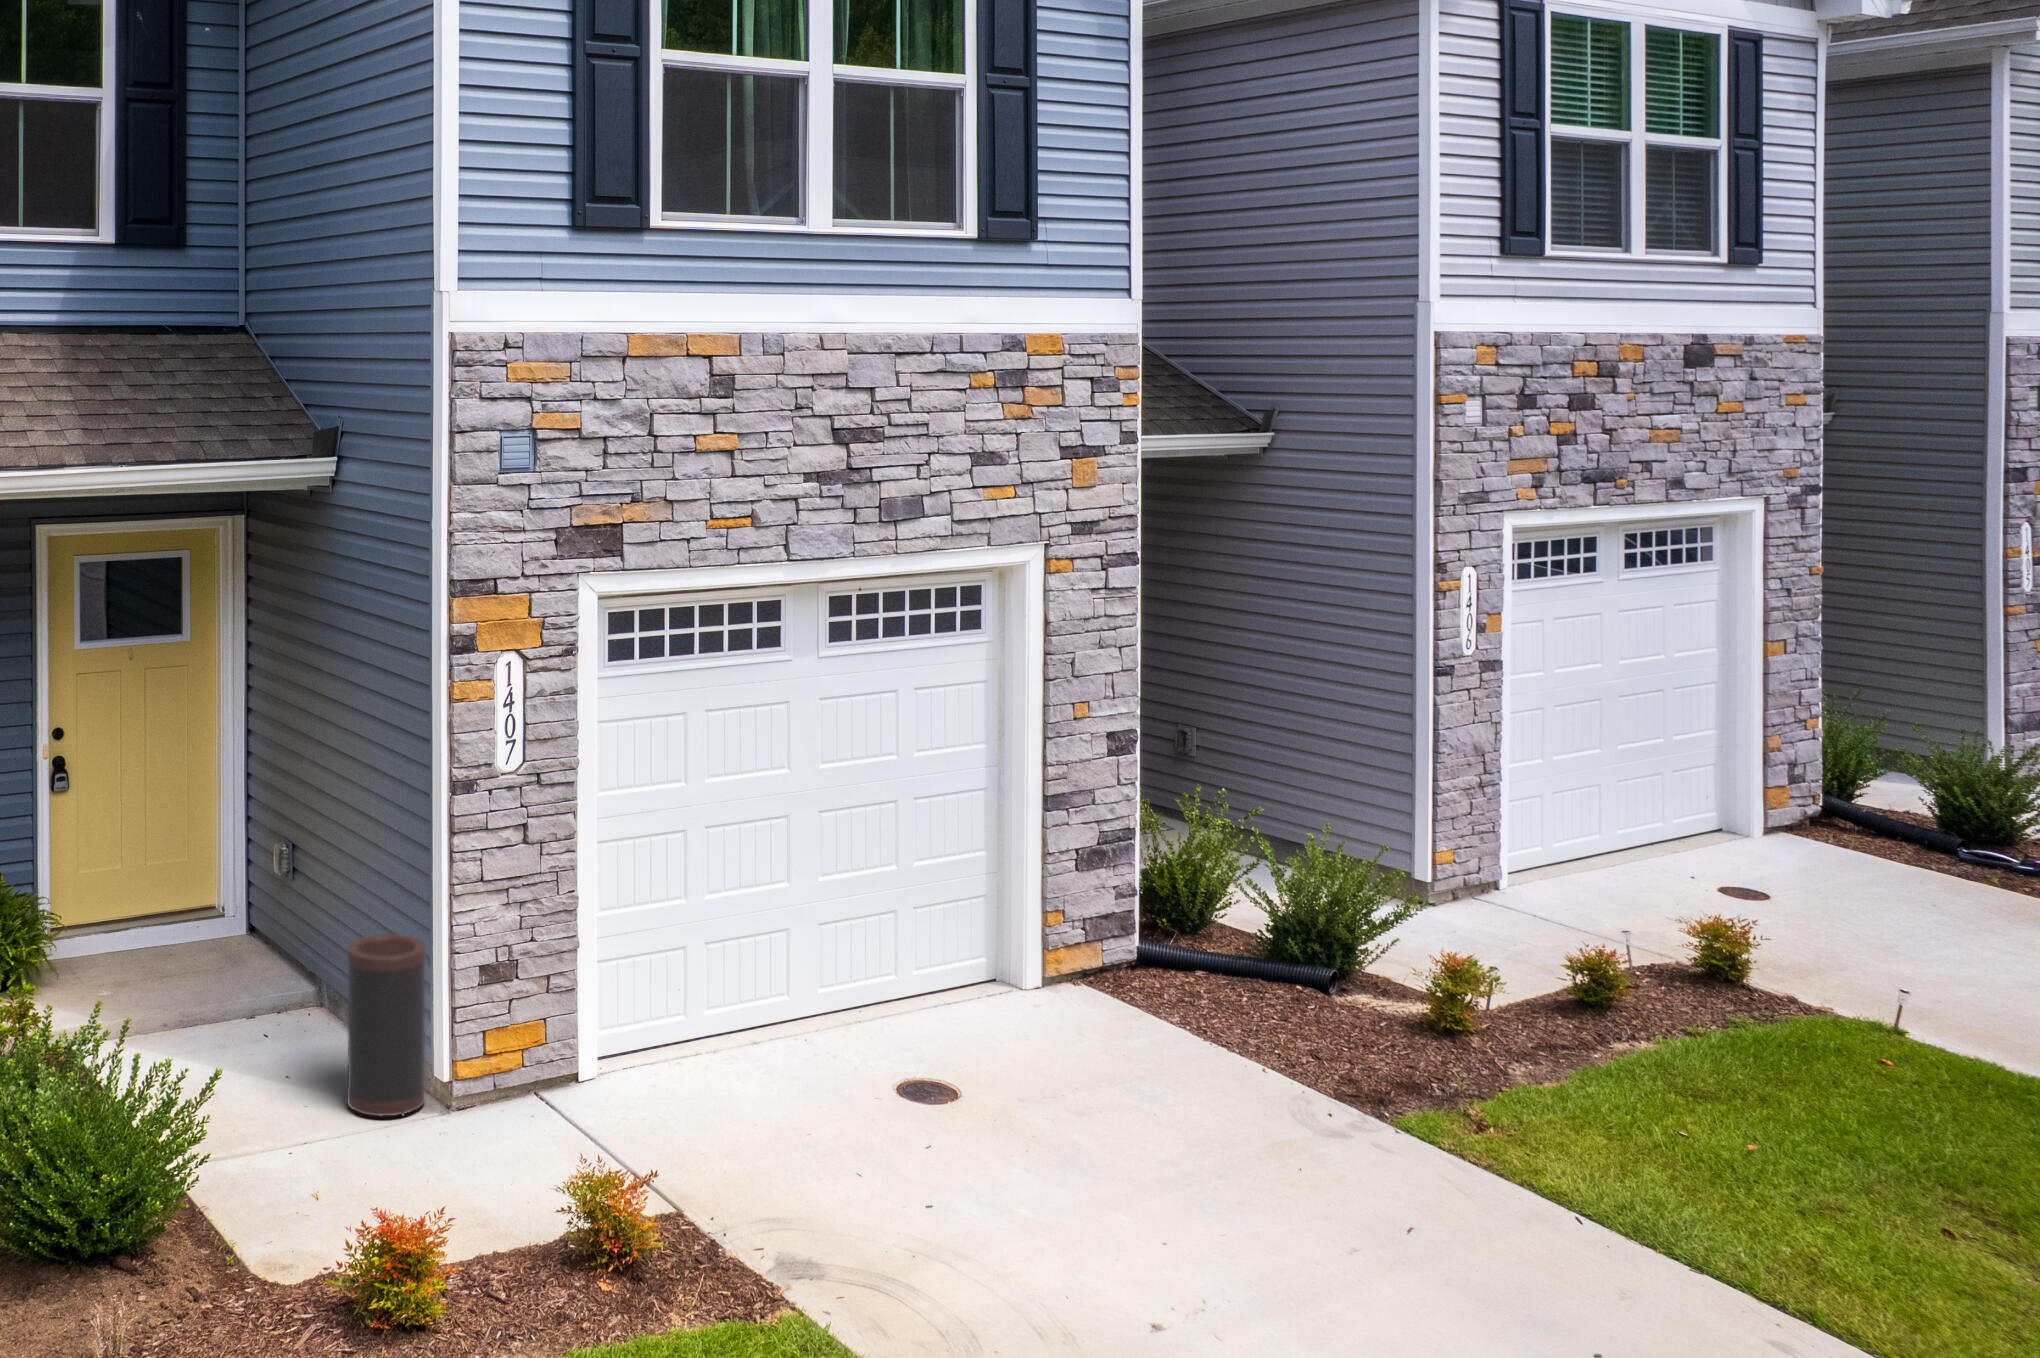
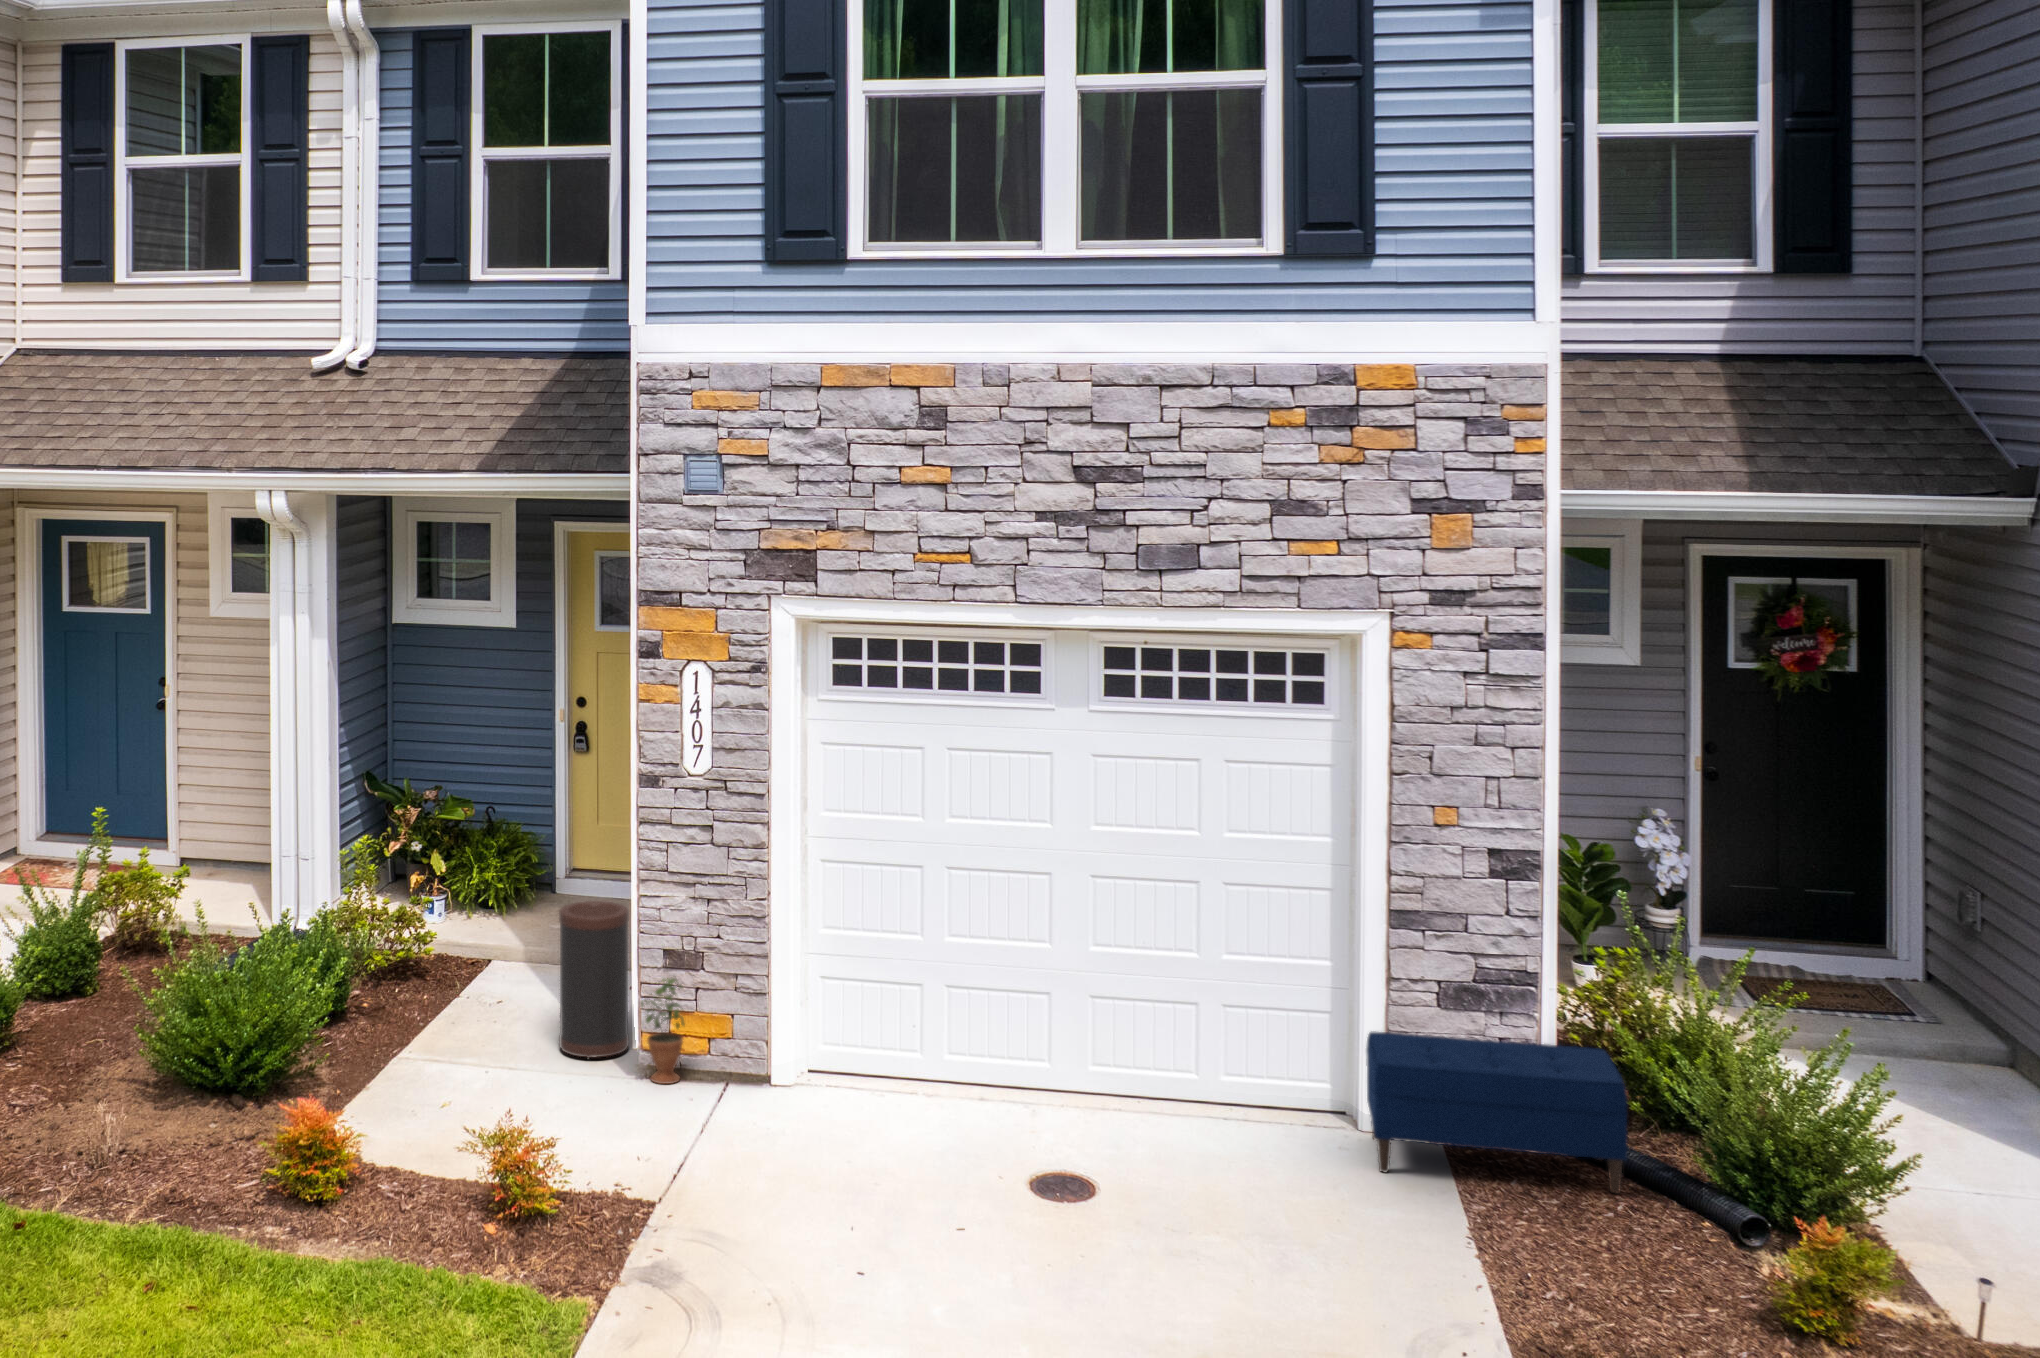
bench: none [1045,877,1250,1015] -> present [1366,1032,1628,1193]
potted plant: none [481,993,529,1119] -> present [641,978,684,1084]

